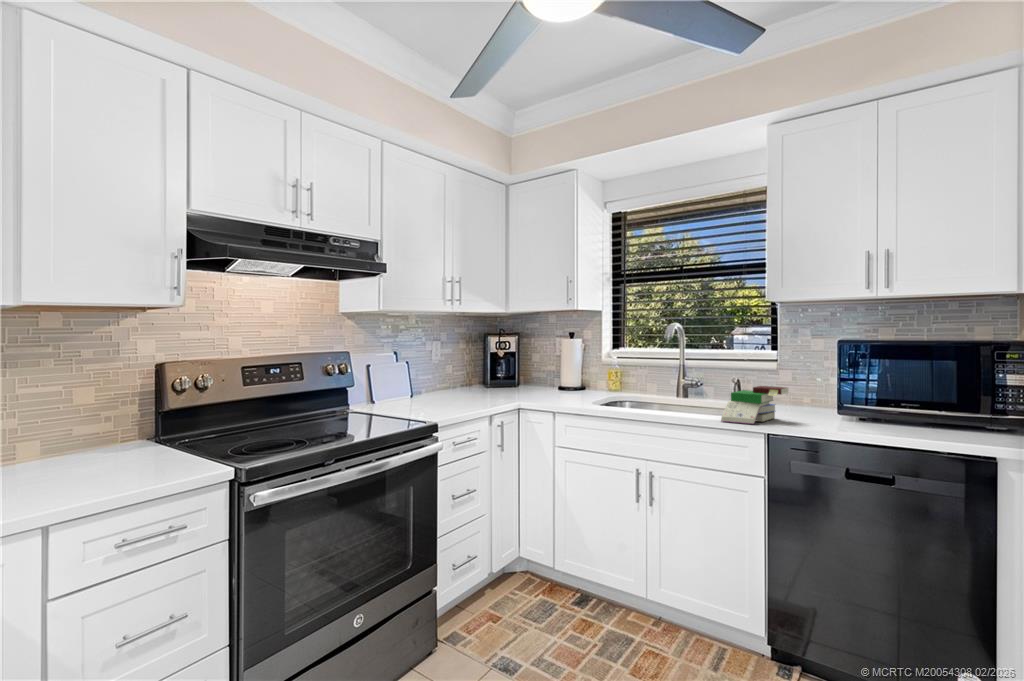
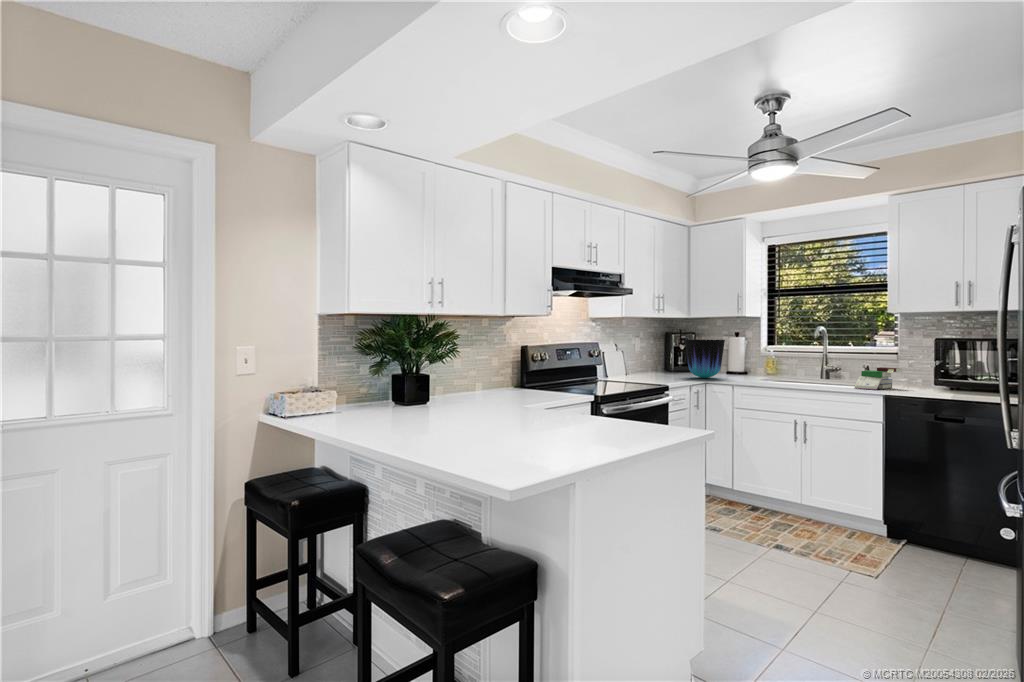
vase: none [490,344,546,401] -> present [685,340,725,378]

